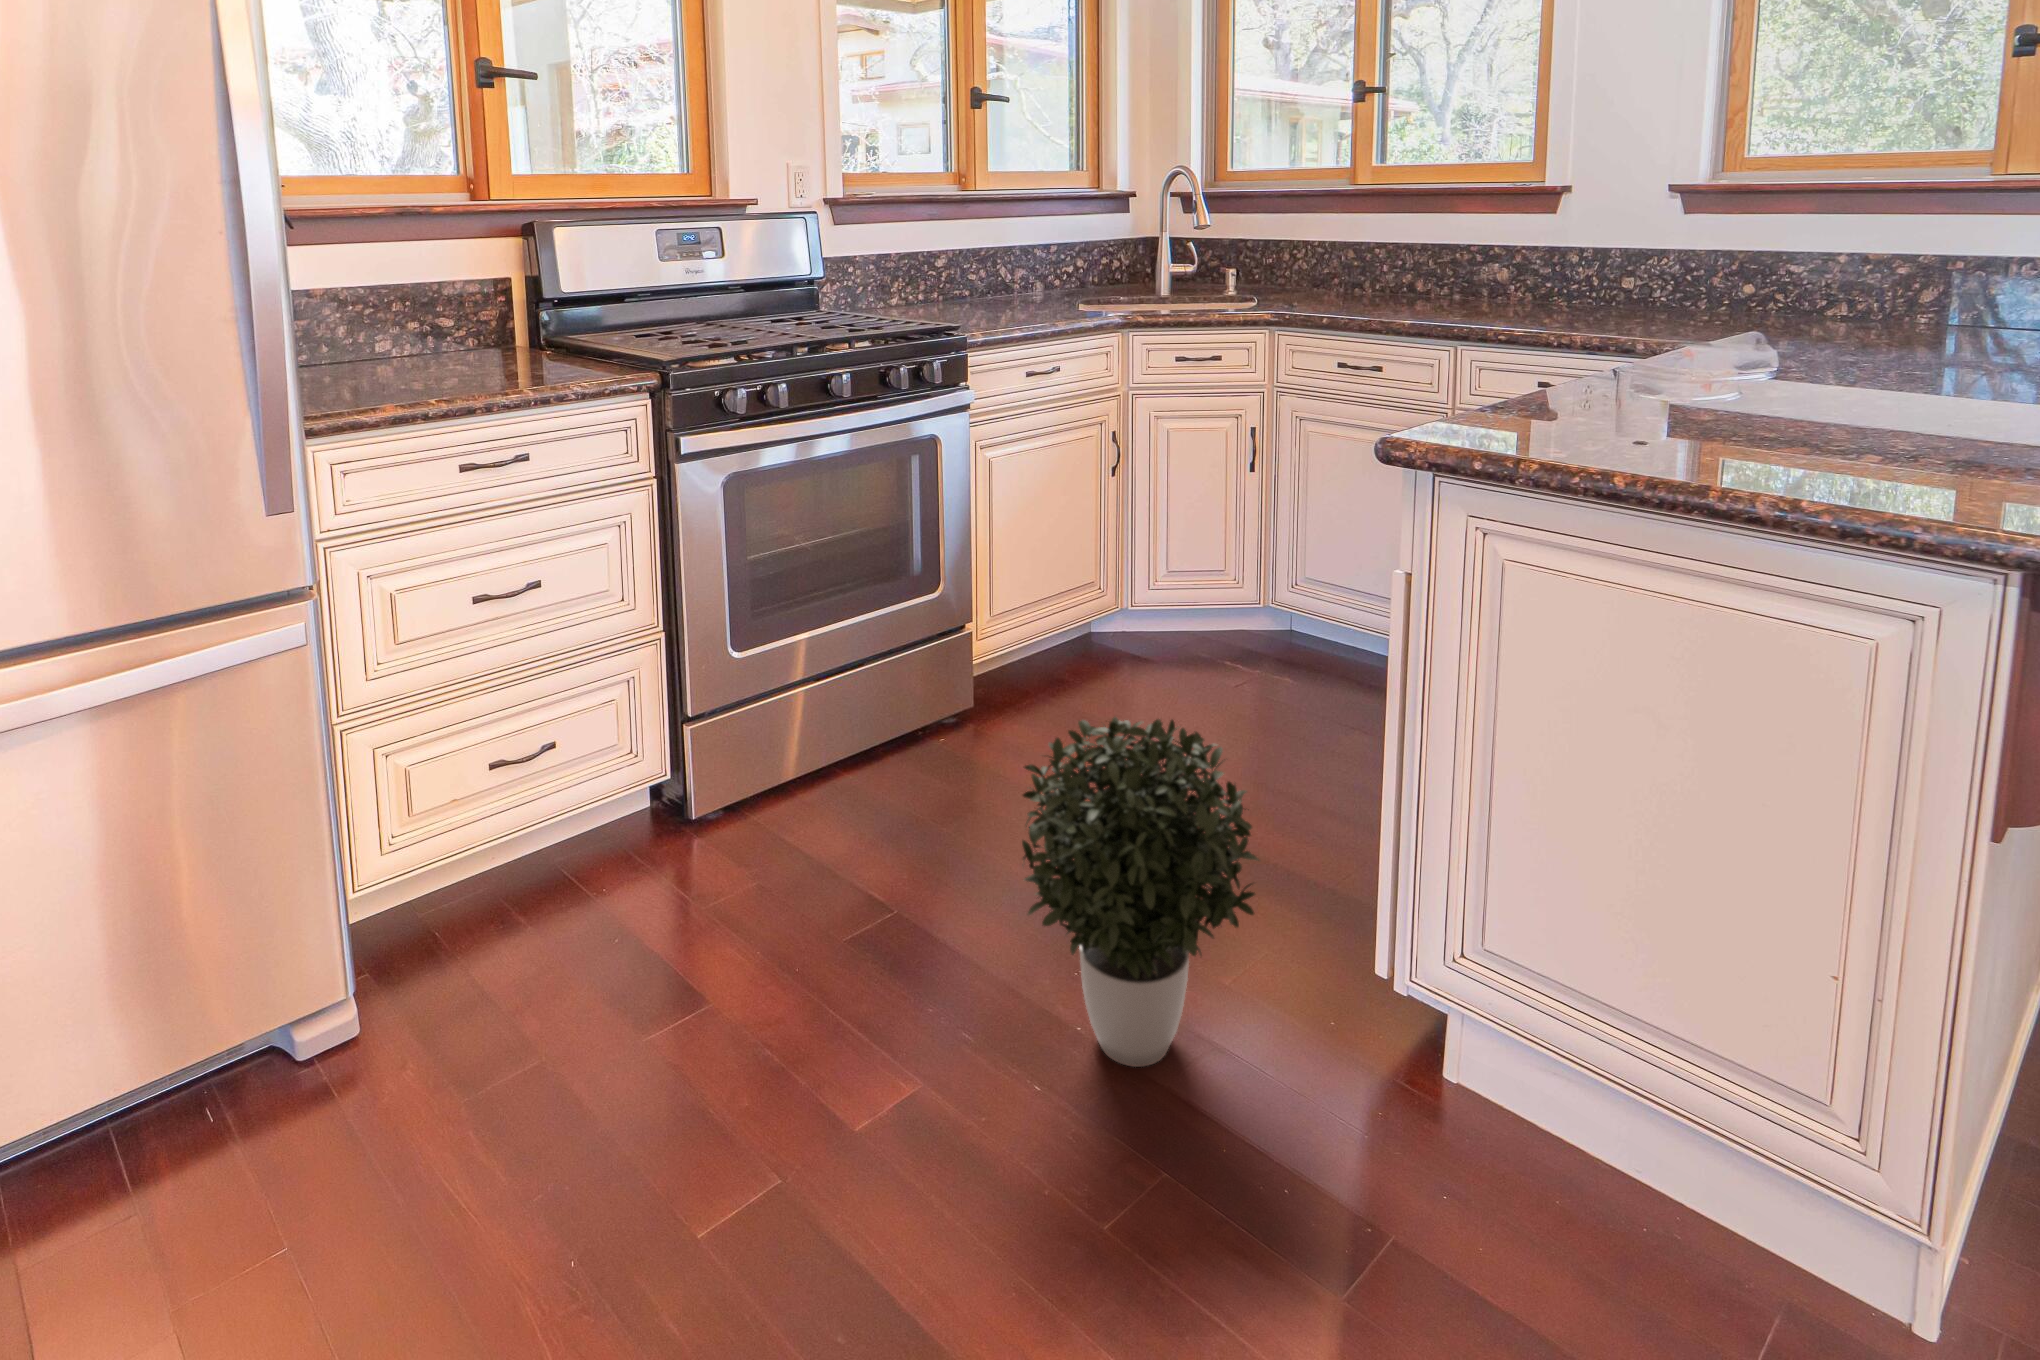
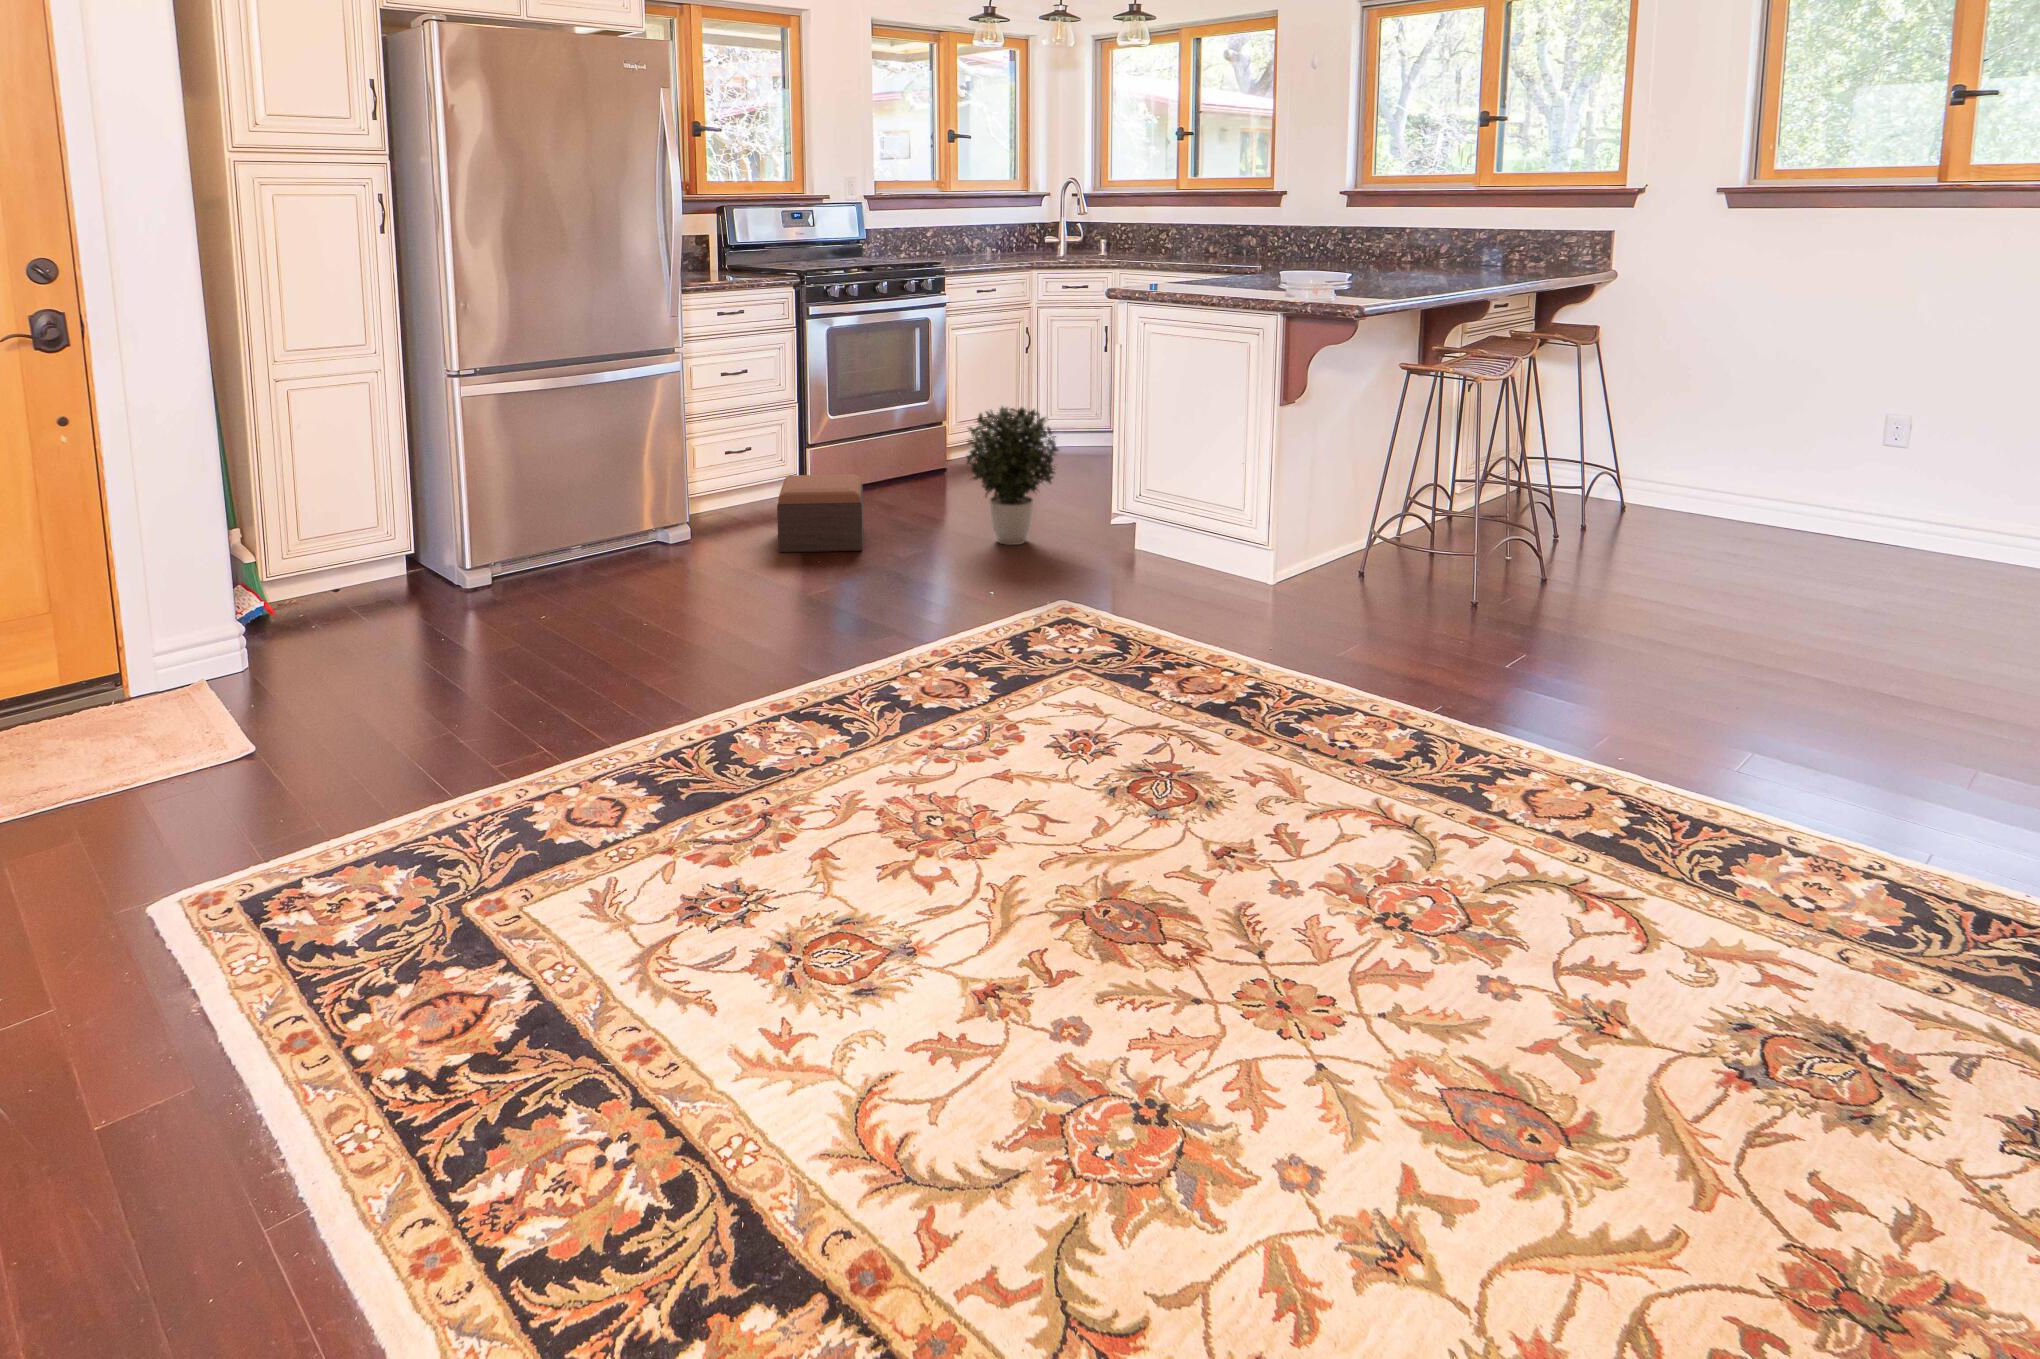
footstool: none [540,854,784,1113] -> present [777,474,863,552]

